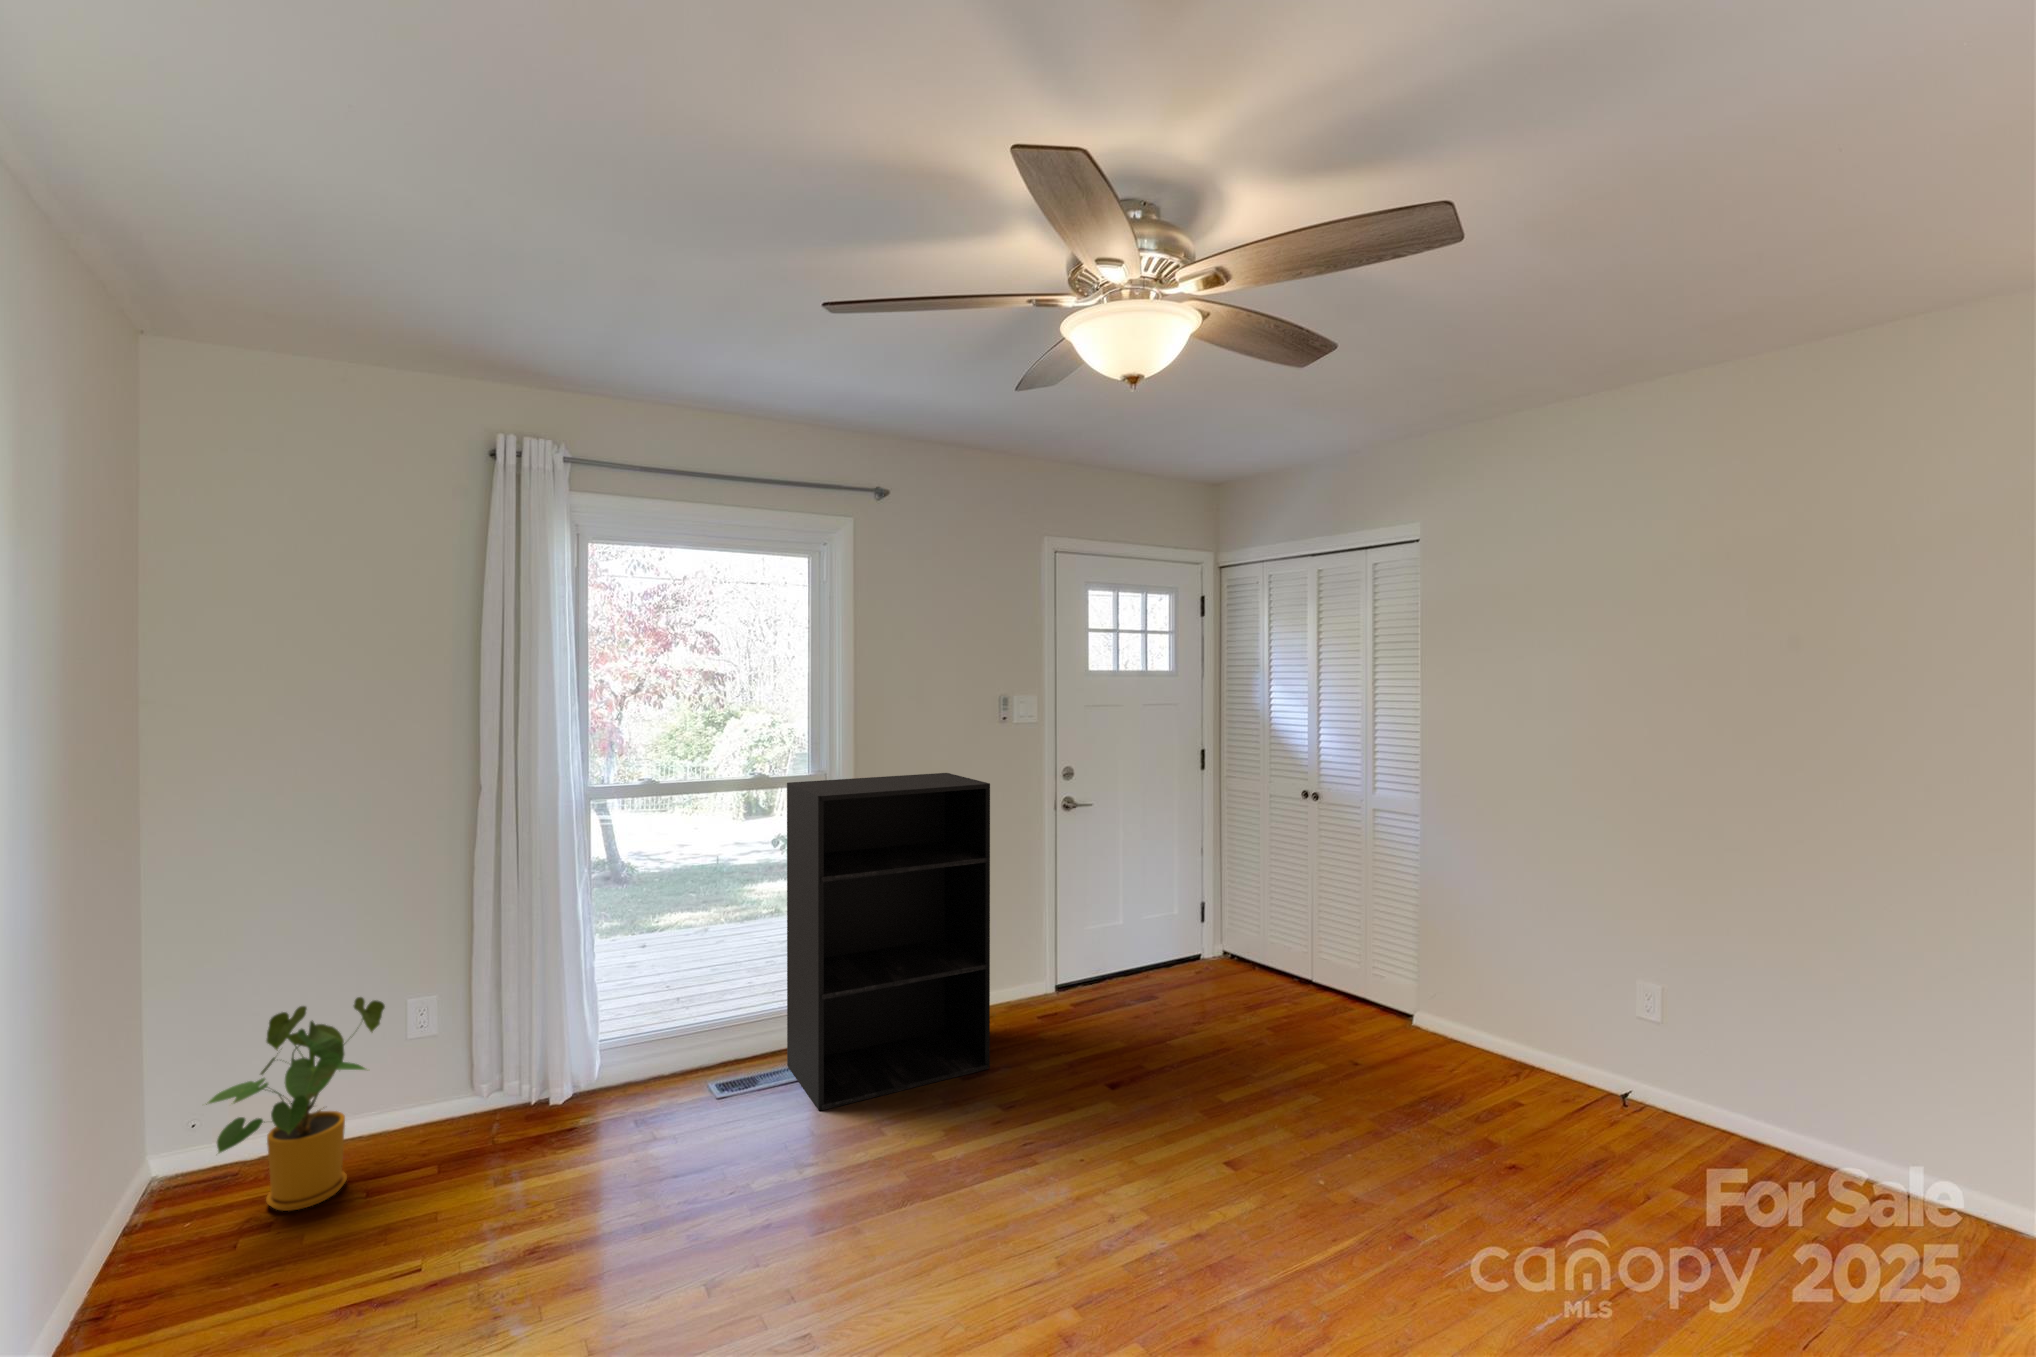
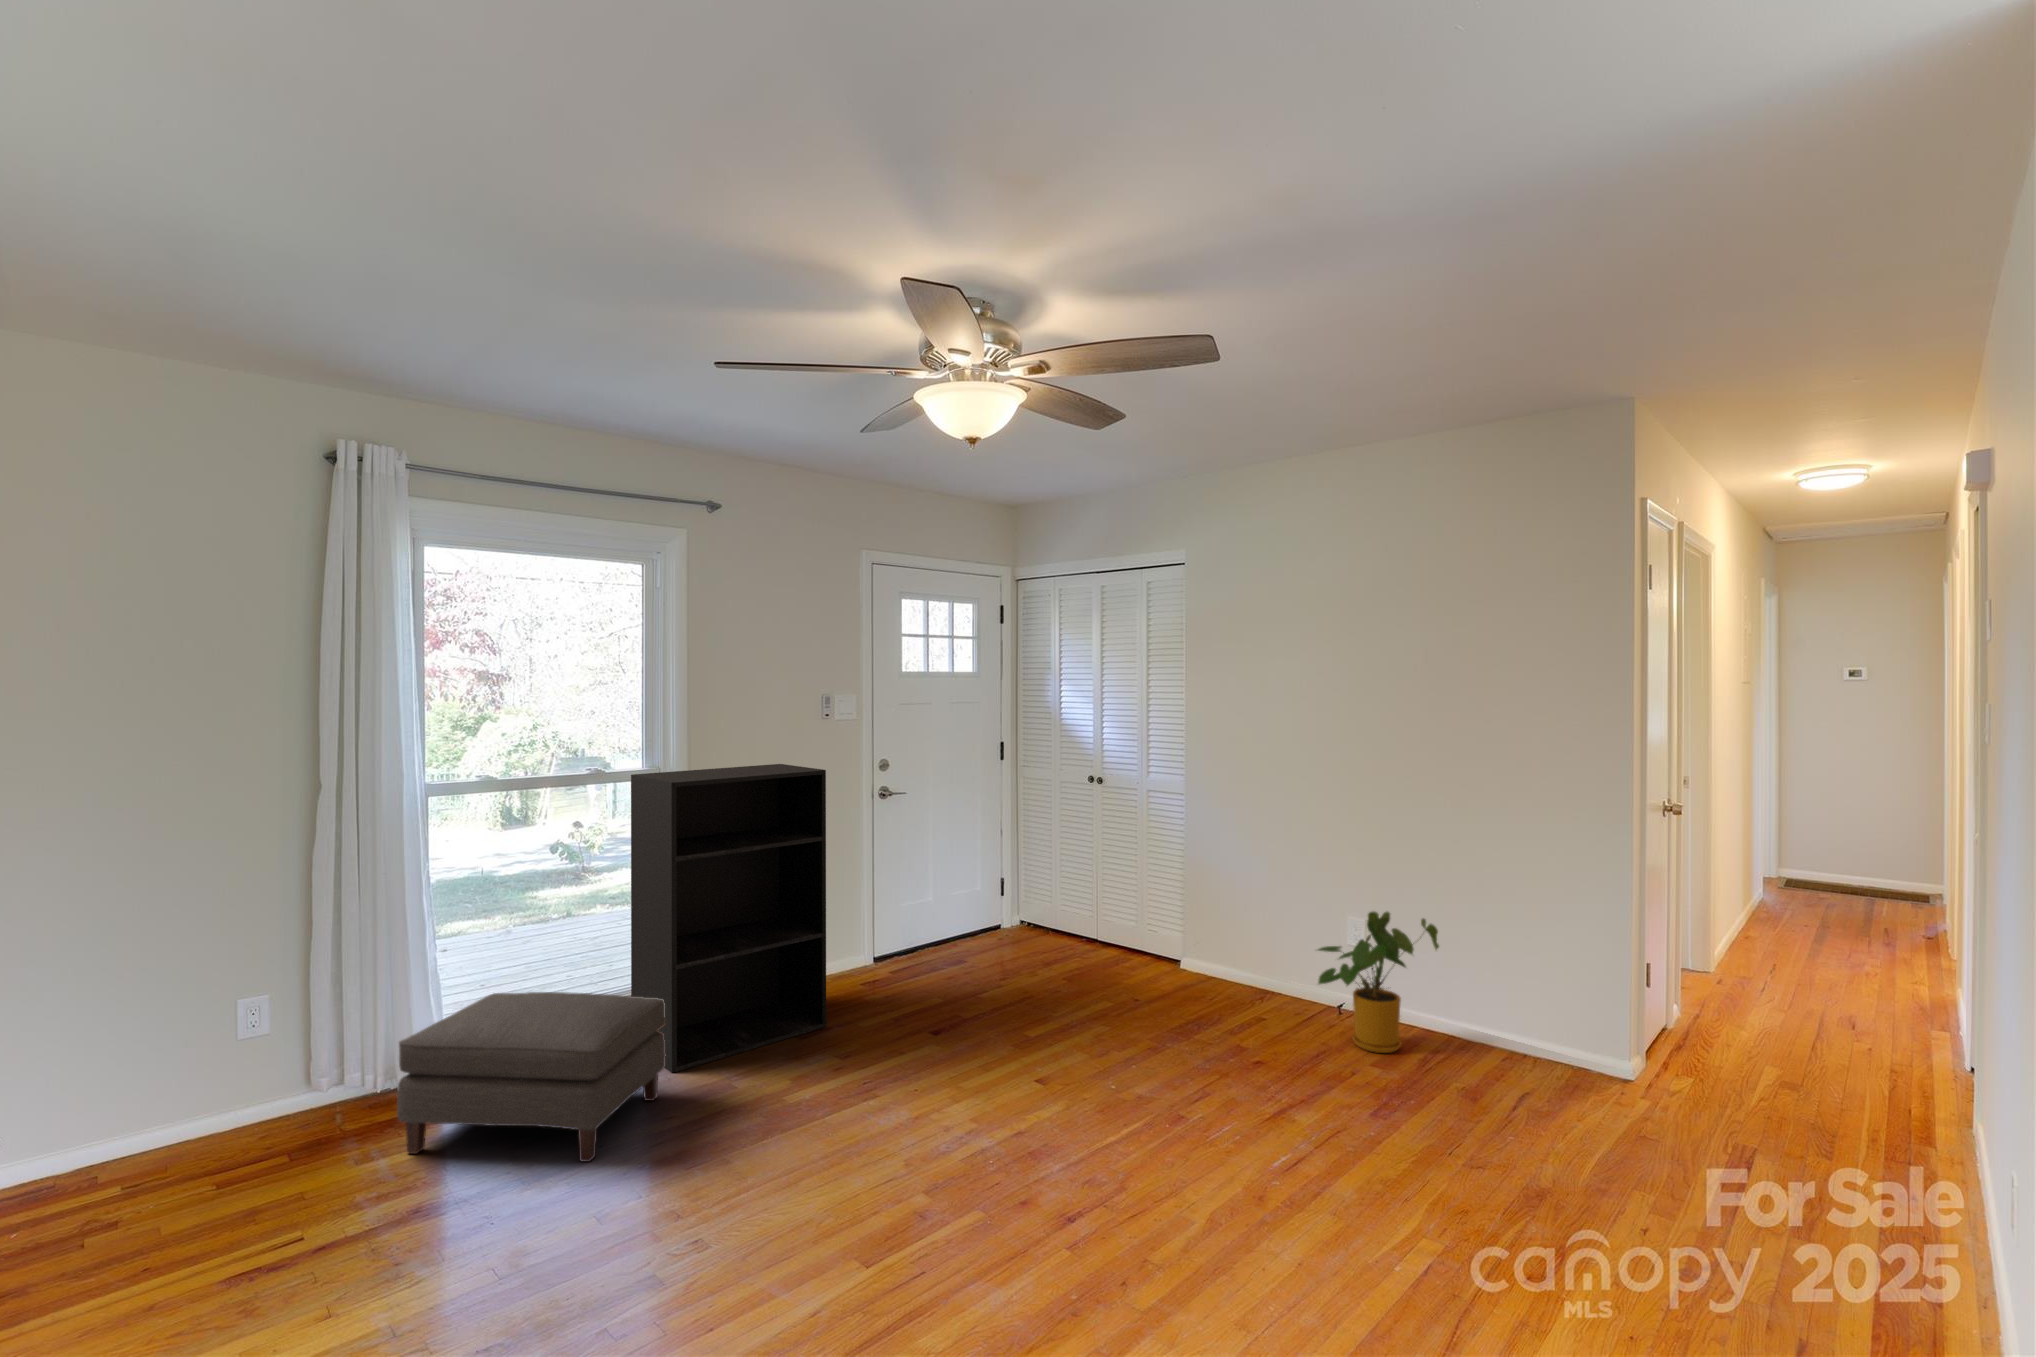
house plant: present [206,997,385,1211] -> present [1318,911,1439,1053]
ottoman: none [533,1010,805,1221] -> present [397,992,666,1162]

